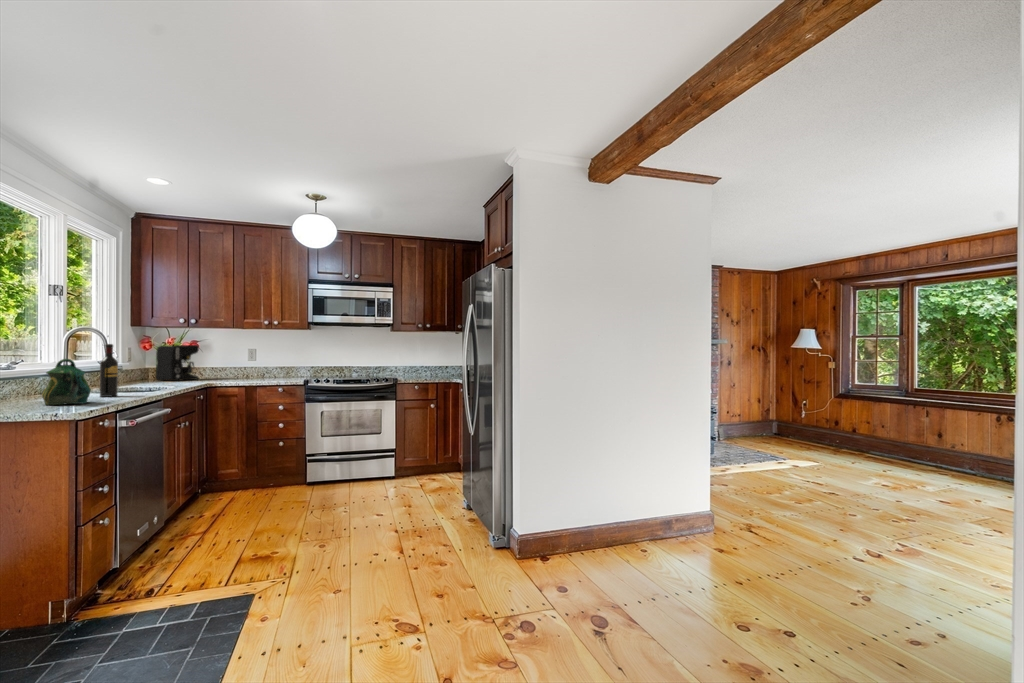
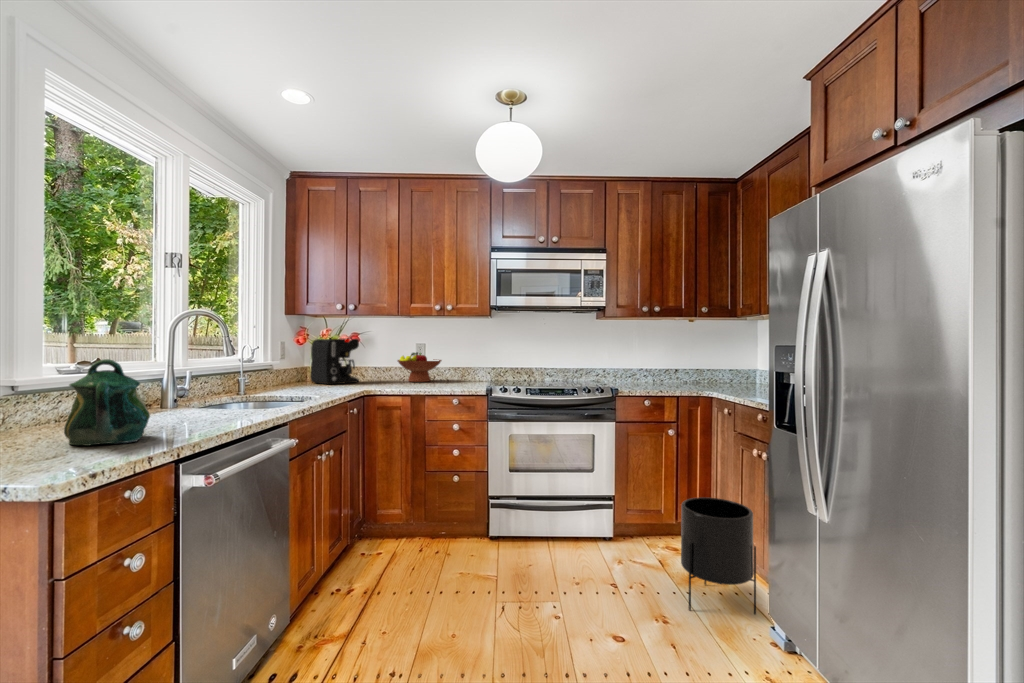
wine bottle: present [100,344,118,397] -> none [192,334,219,420]
fruit bowl: none [231,355,270,378] -> present [398,352,442,382]
planter: none [425,440,463,502] -> present [681,497,756,614]

